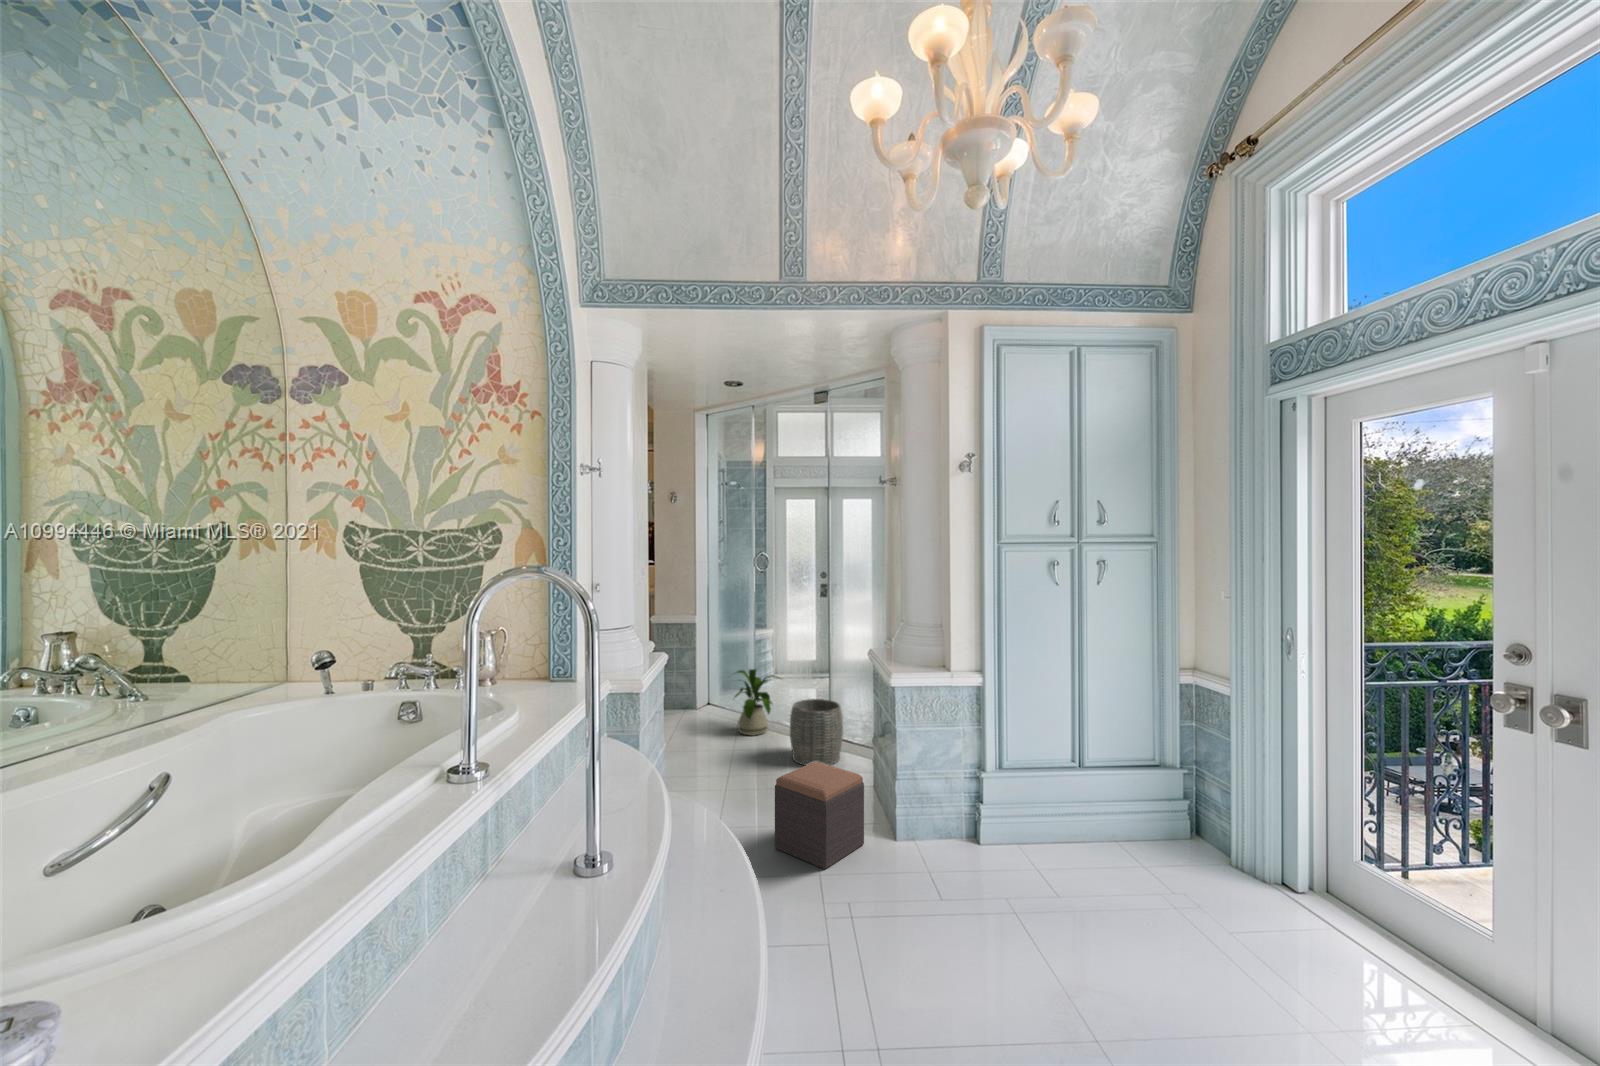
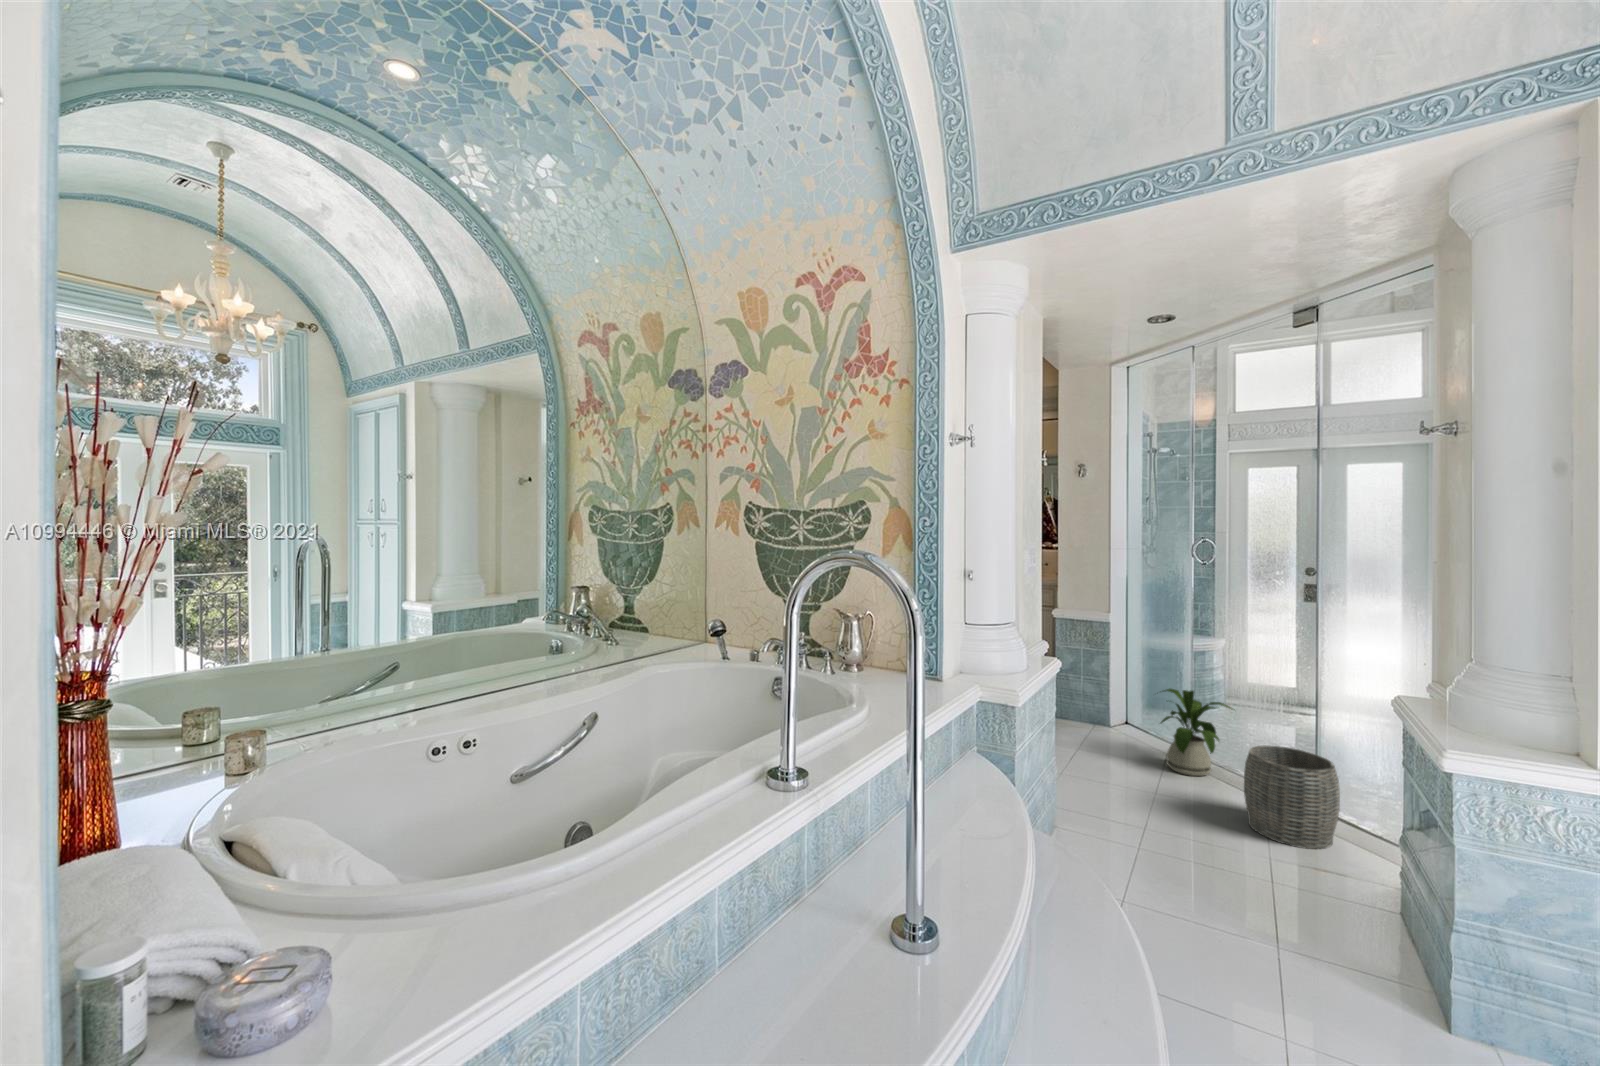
footstool: present [775,762,864,869] -> none [1207,847,1378,1021]

